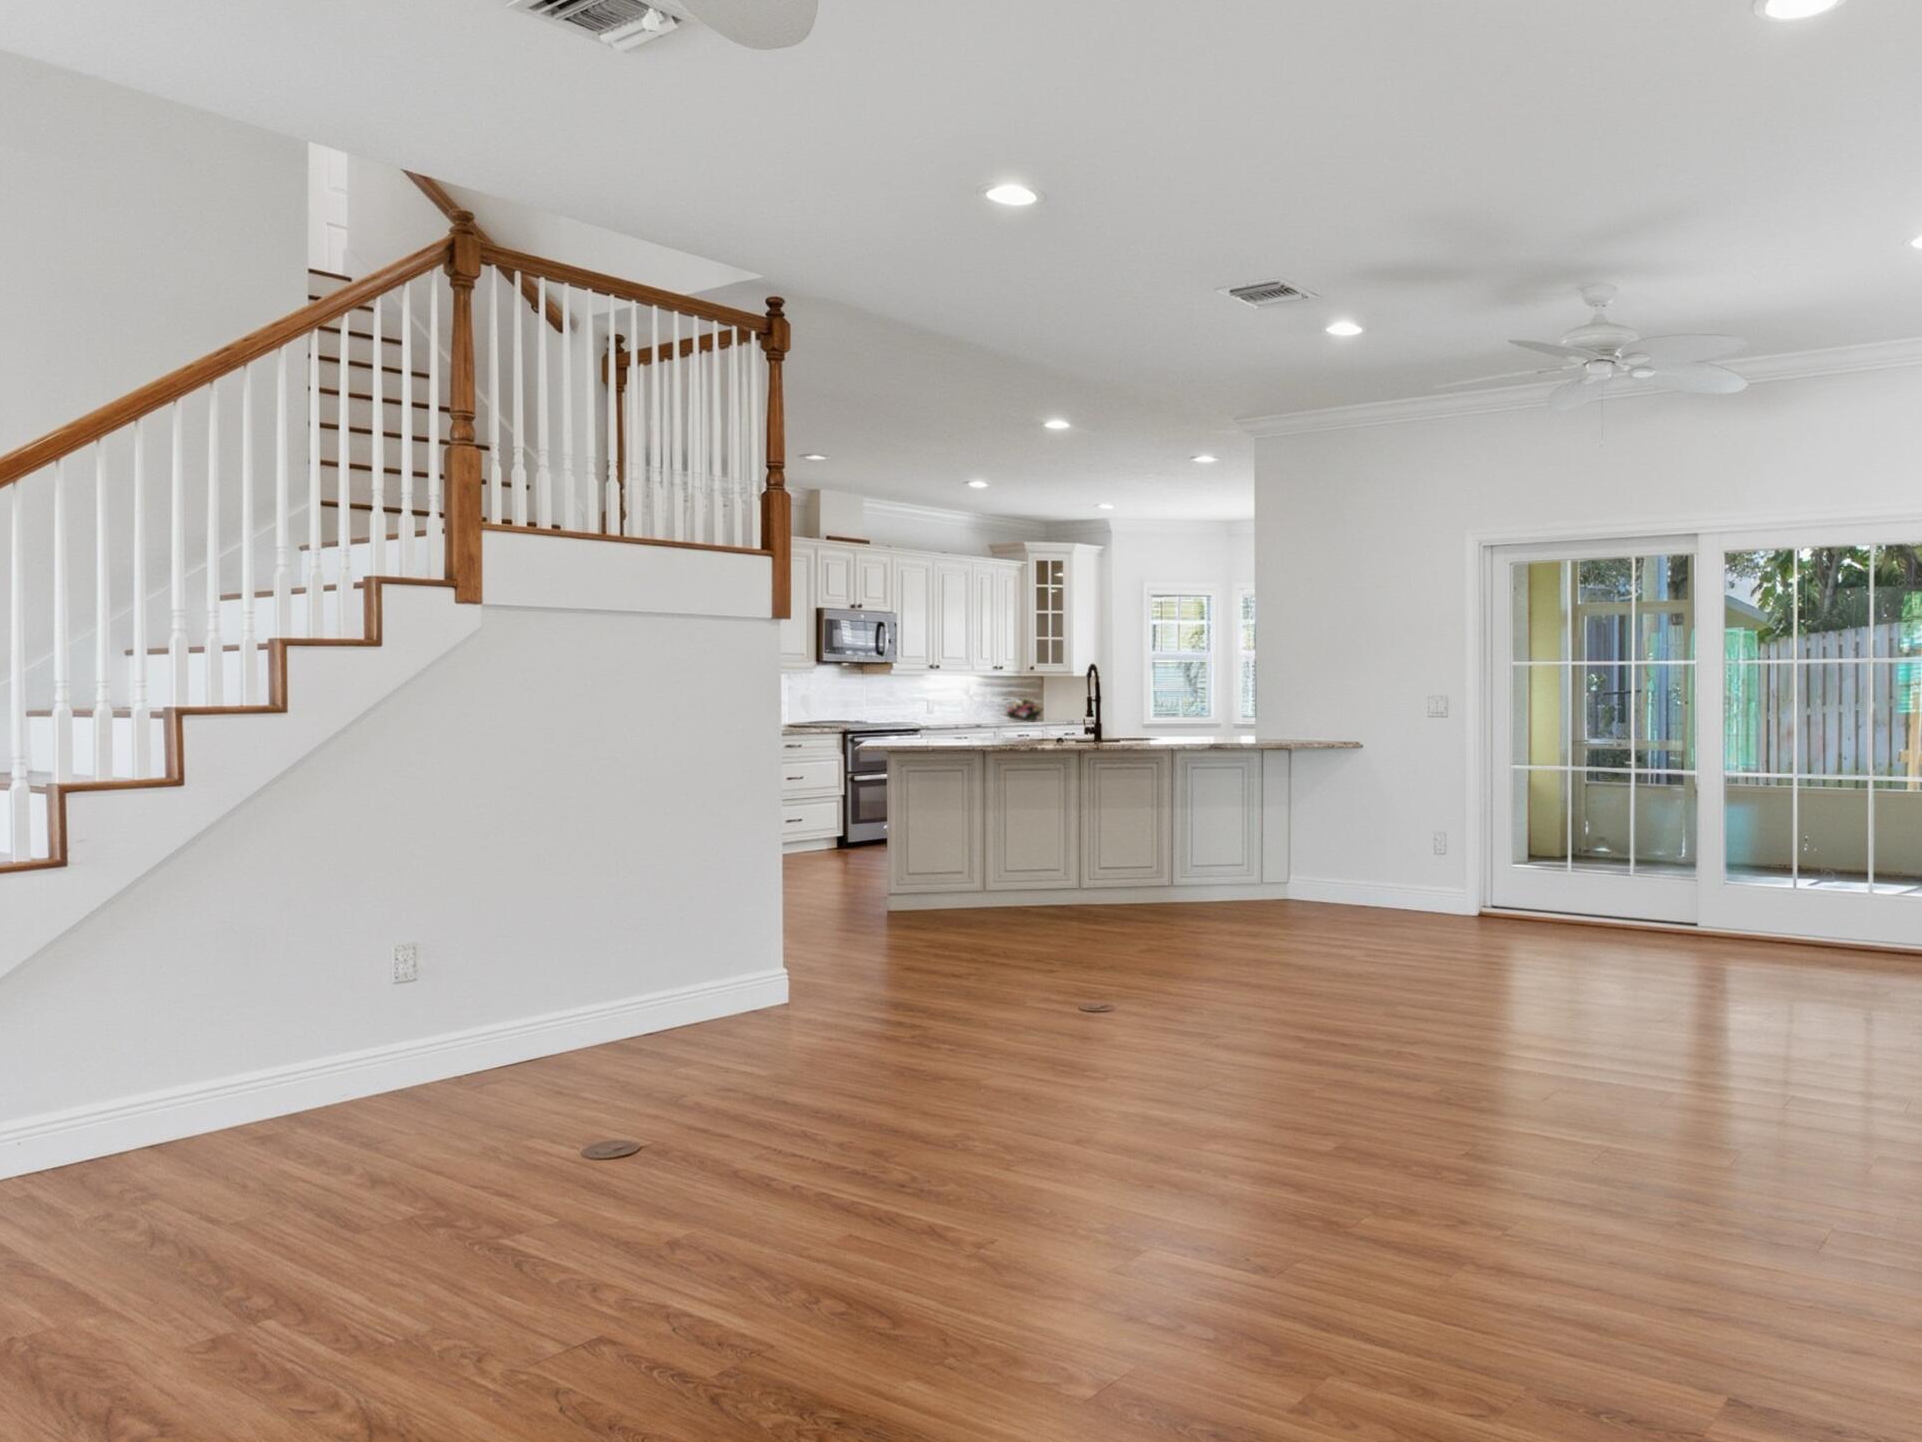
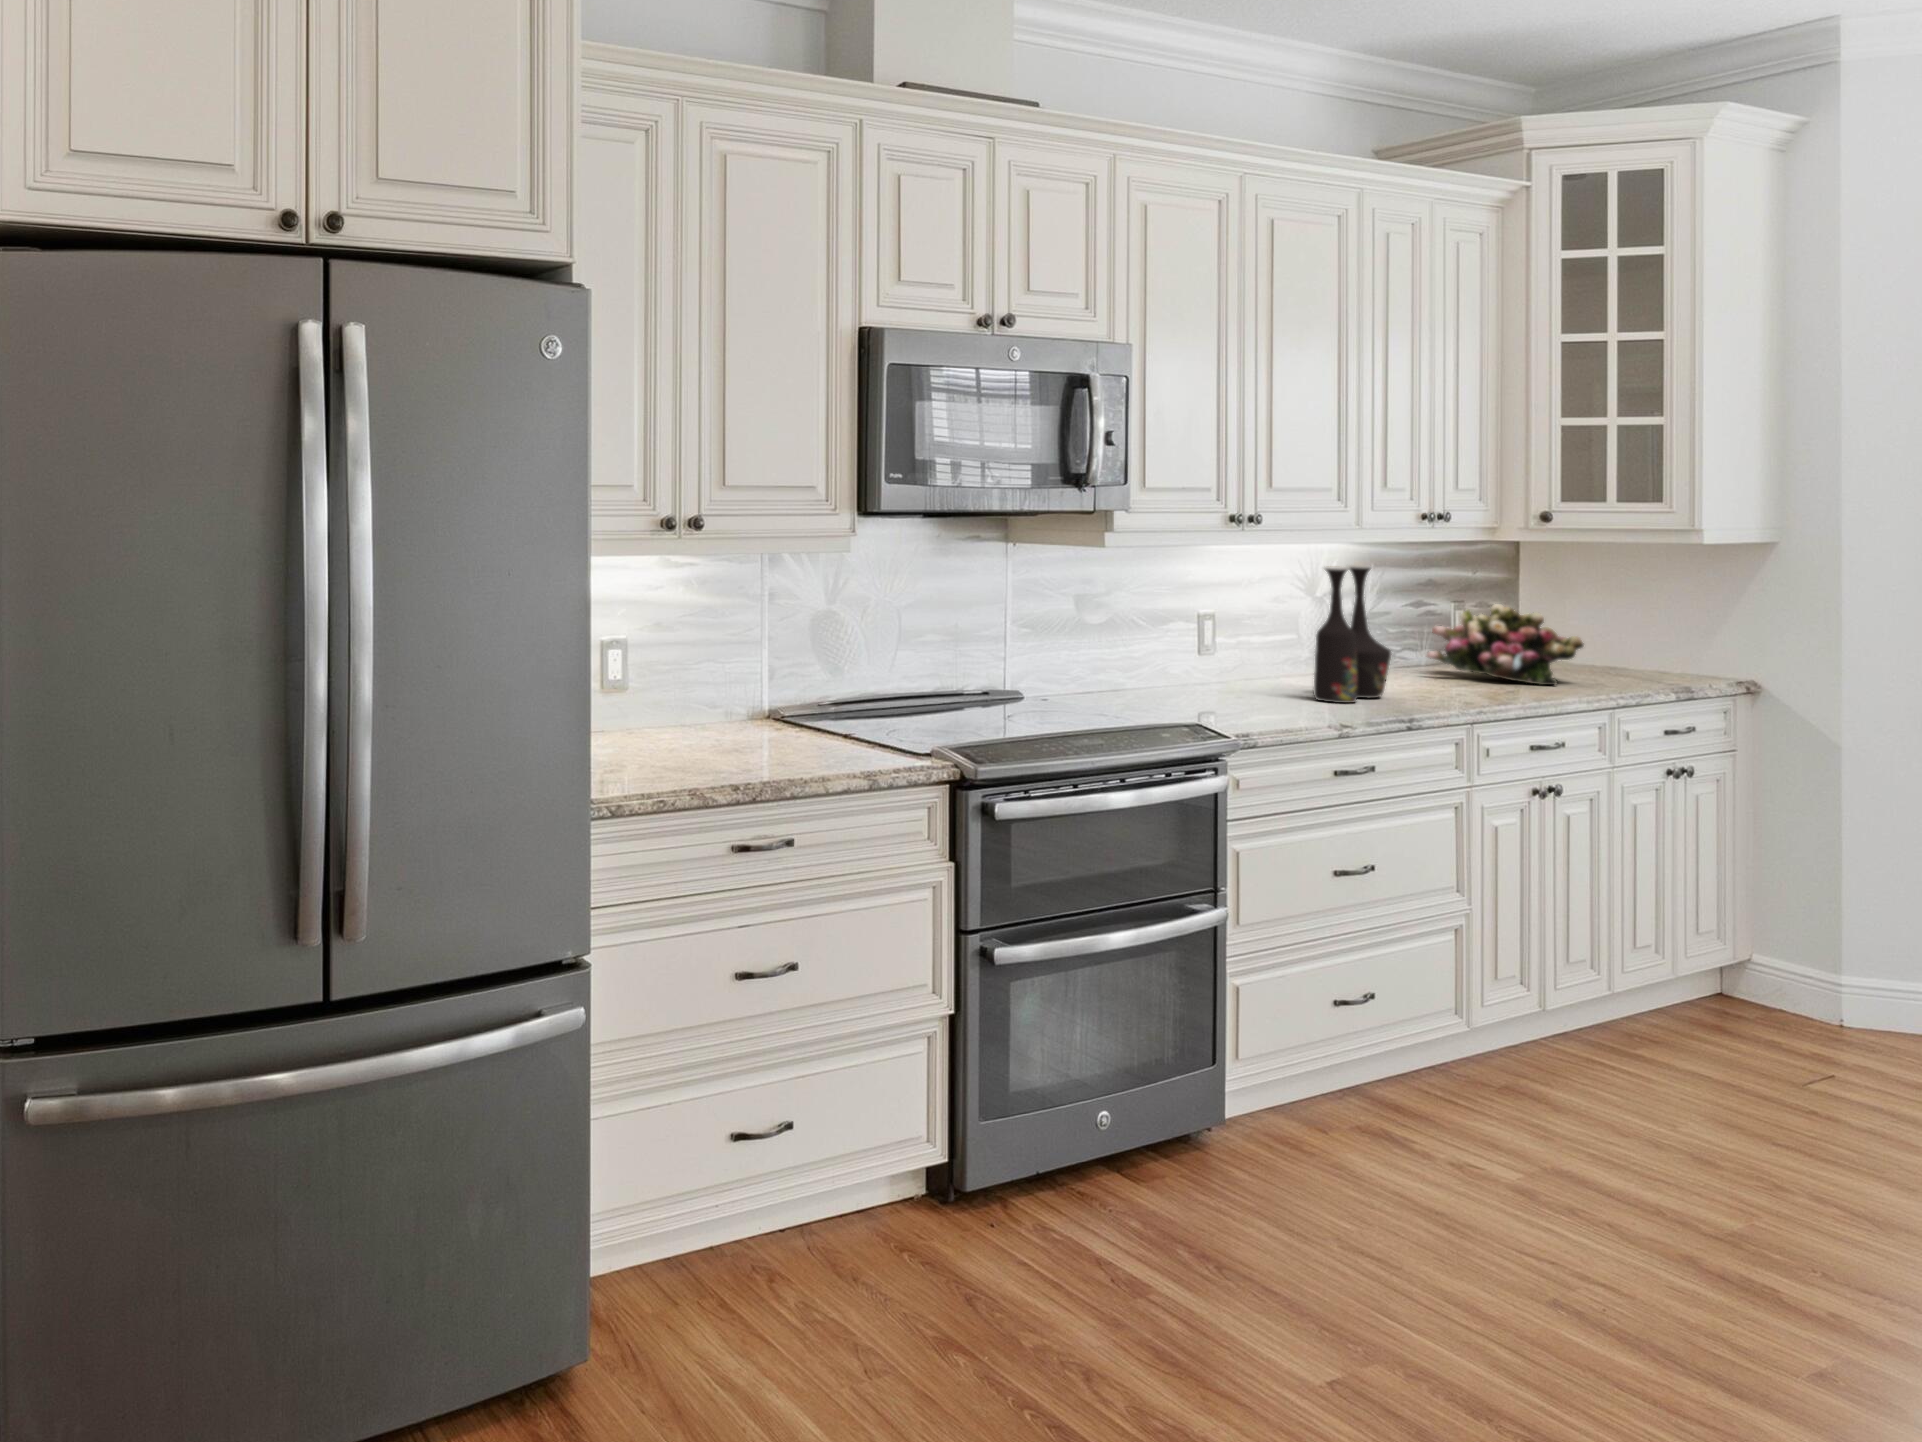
vase: none [958,682,981,723] -> present [1314,565,1392,703]

